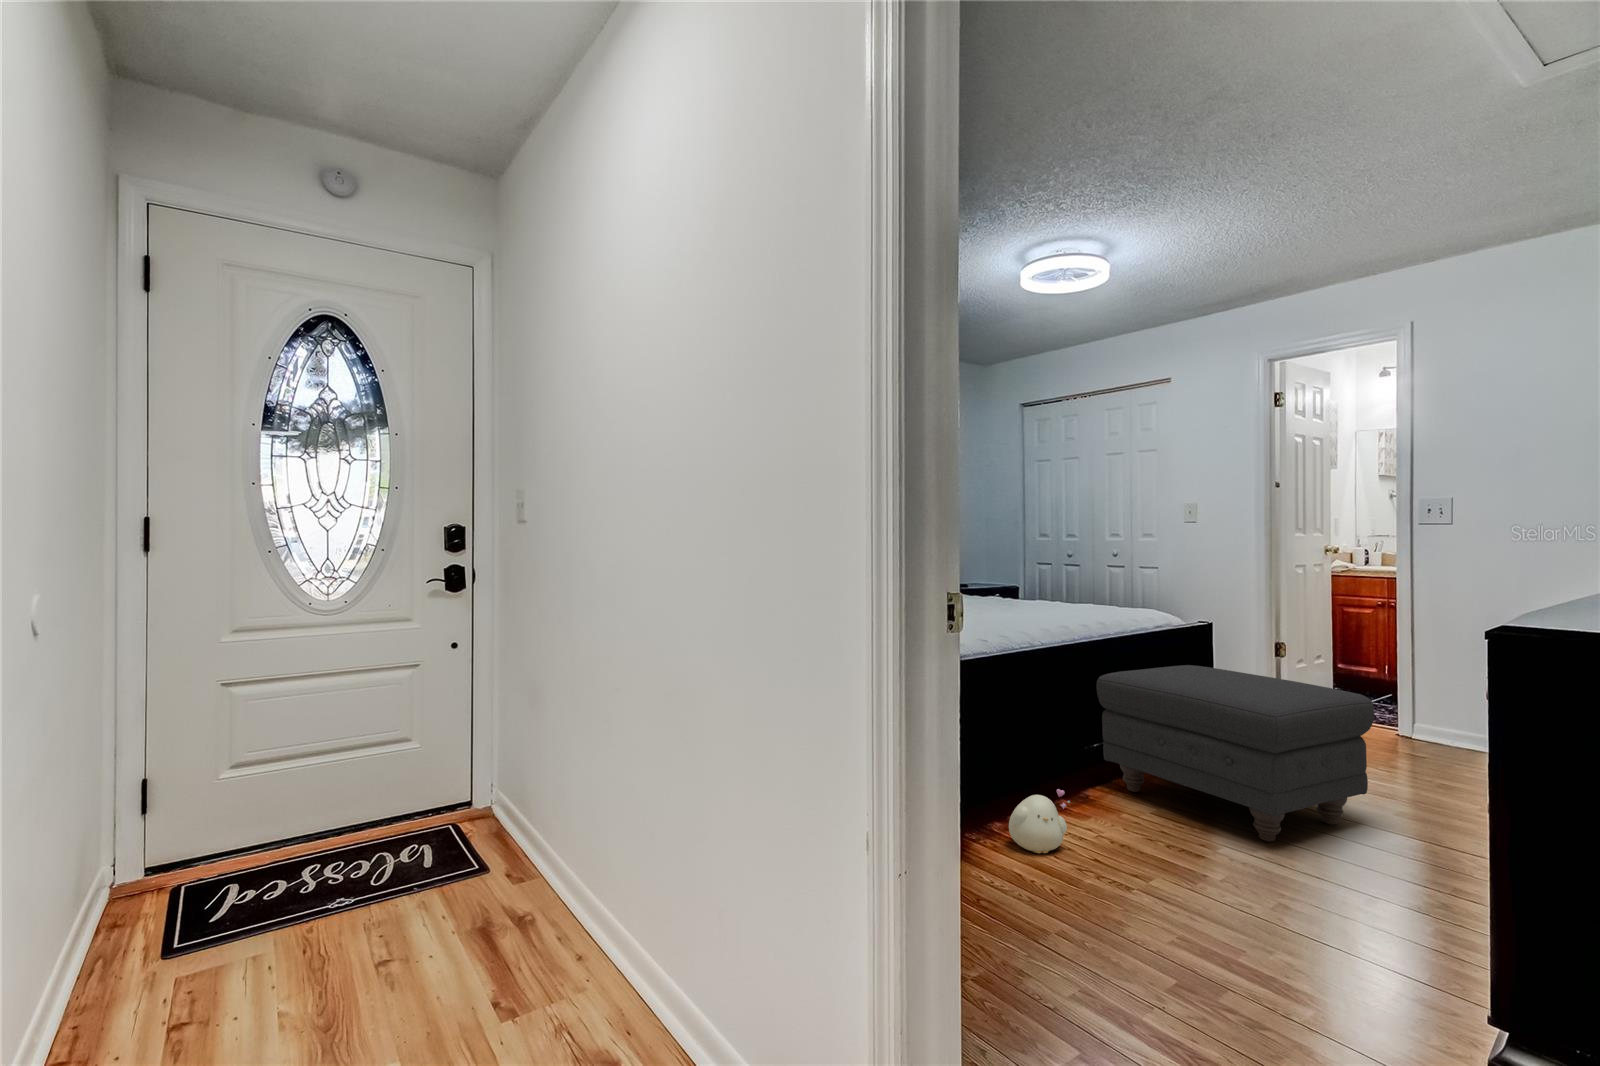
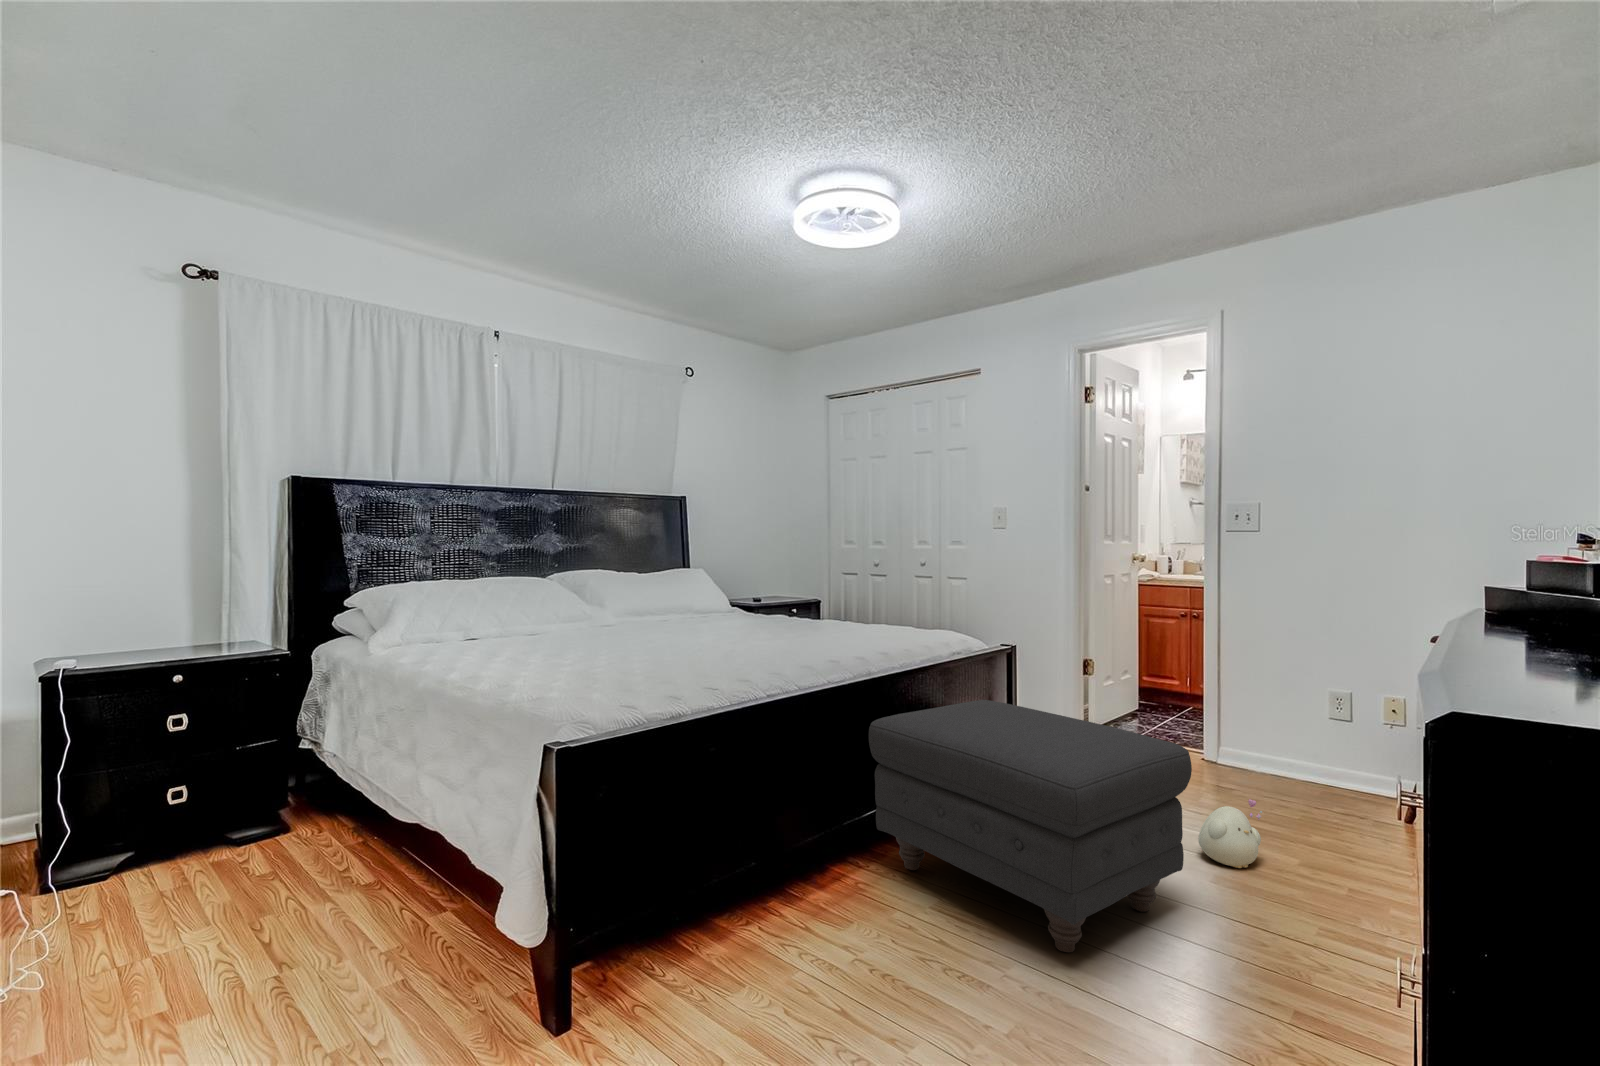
plush toy: present [1009,789,1070,853] -> present [1198,799,1262,868]

